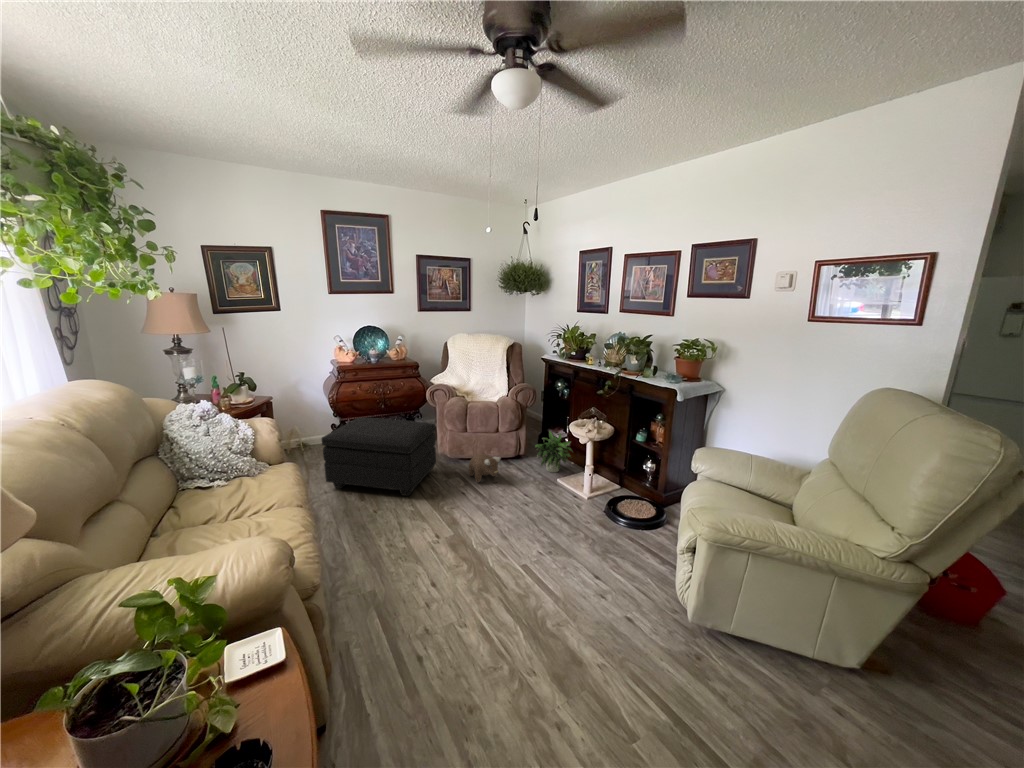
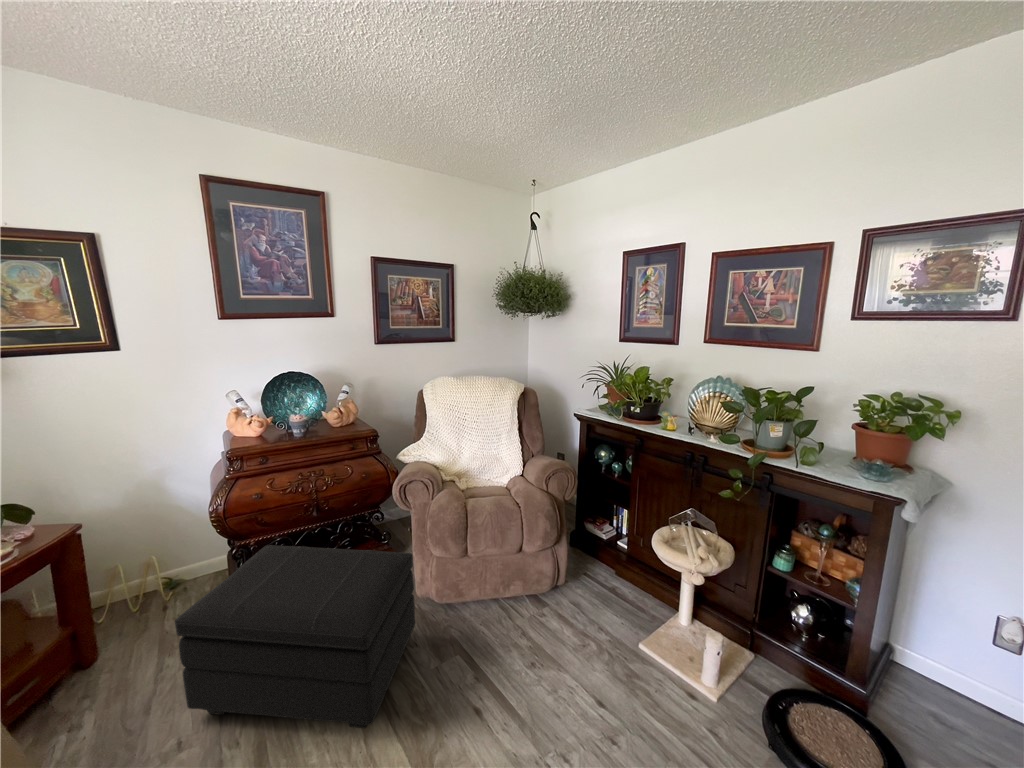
potted plant: present [536,432,573,472] -> none [588,543,654,623]
plush toy: present [469,454,500,482] -> none [478,605,541,667]

